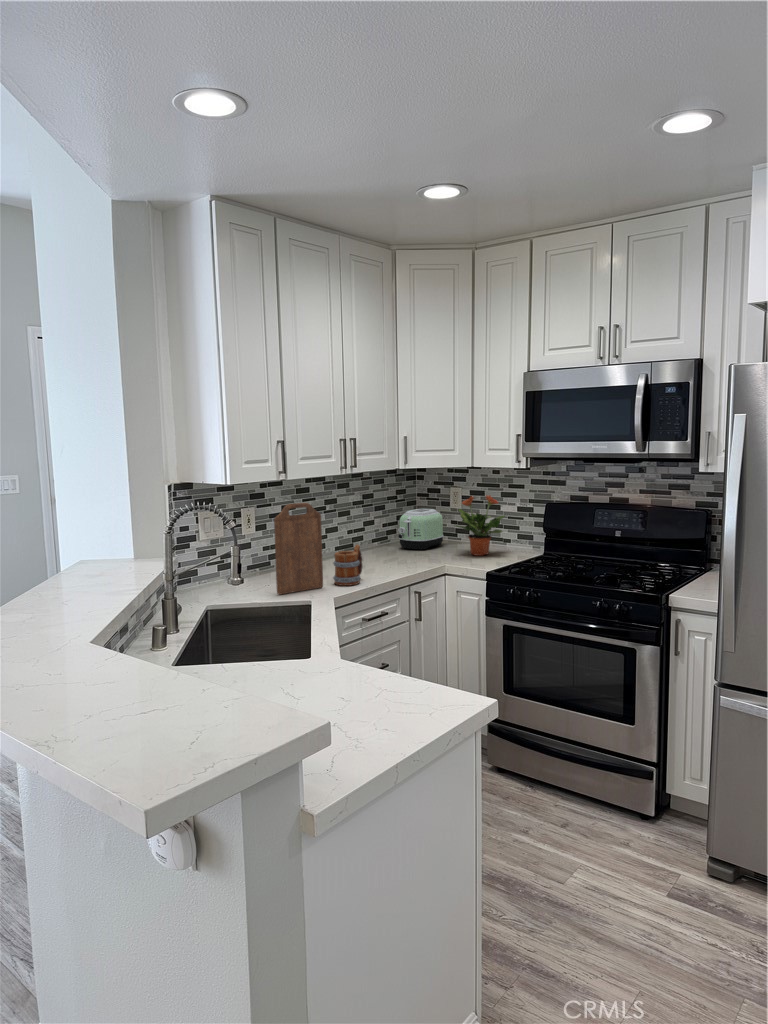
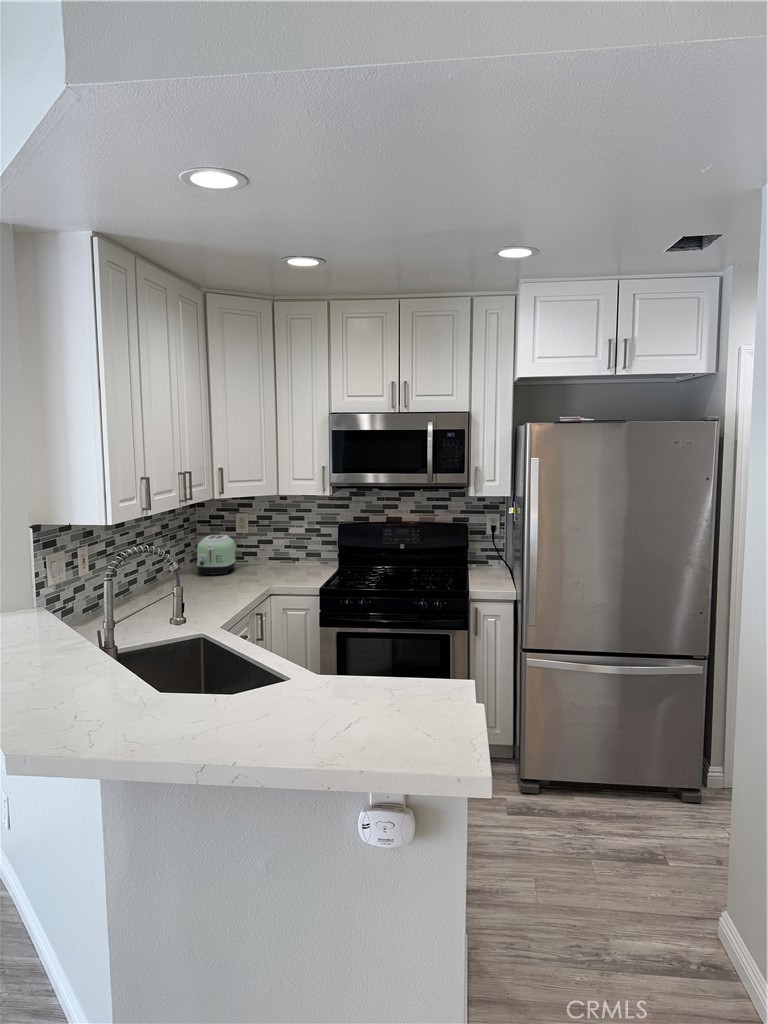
potted plant: present [456,495,505,556] -> none [261,520,307,575]
cutting board: present [274,503,323,595] -> none [159,539,197,634]
mug: present [333,545,362,586] -> none [199,576,226,617]

